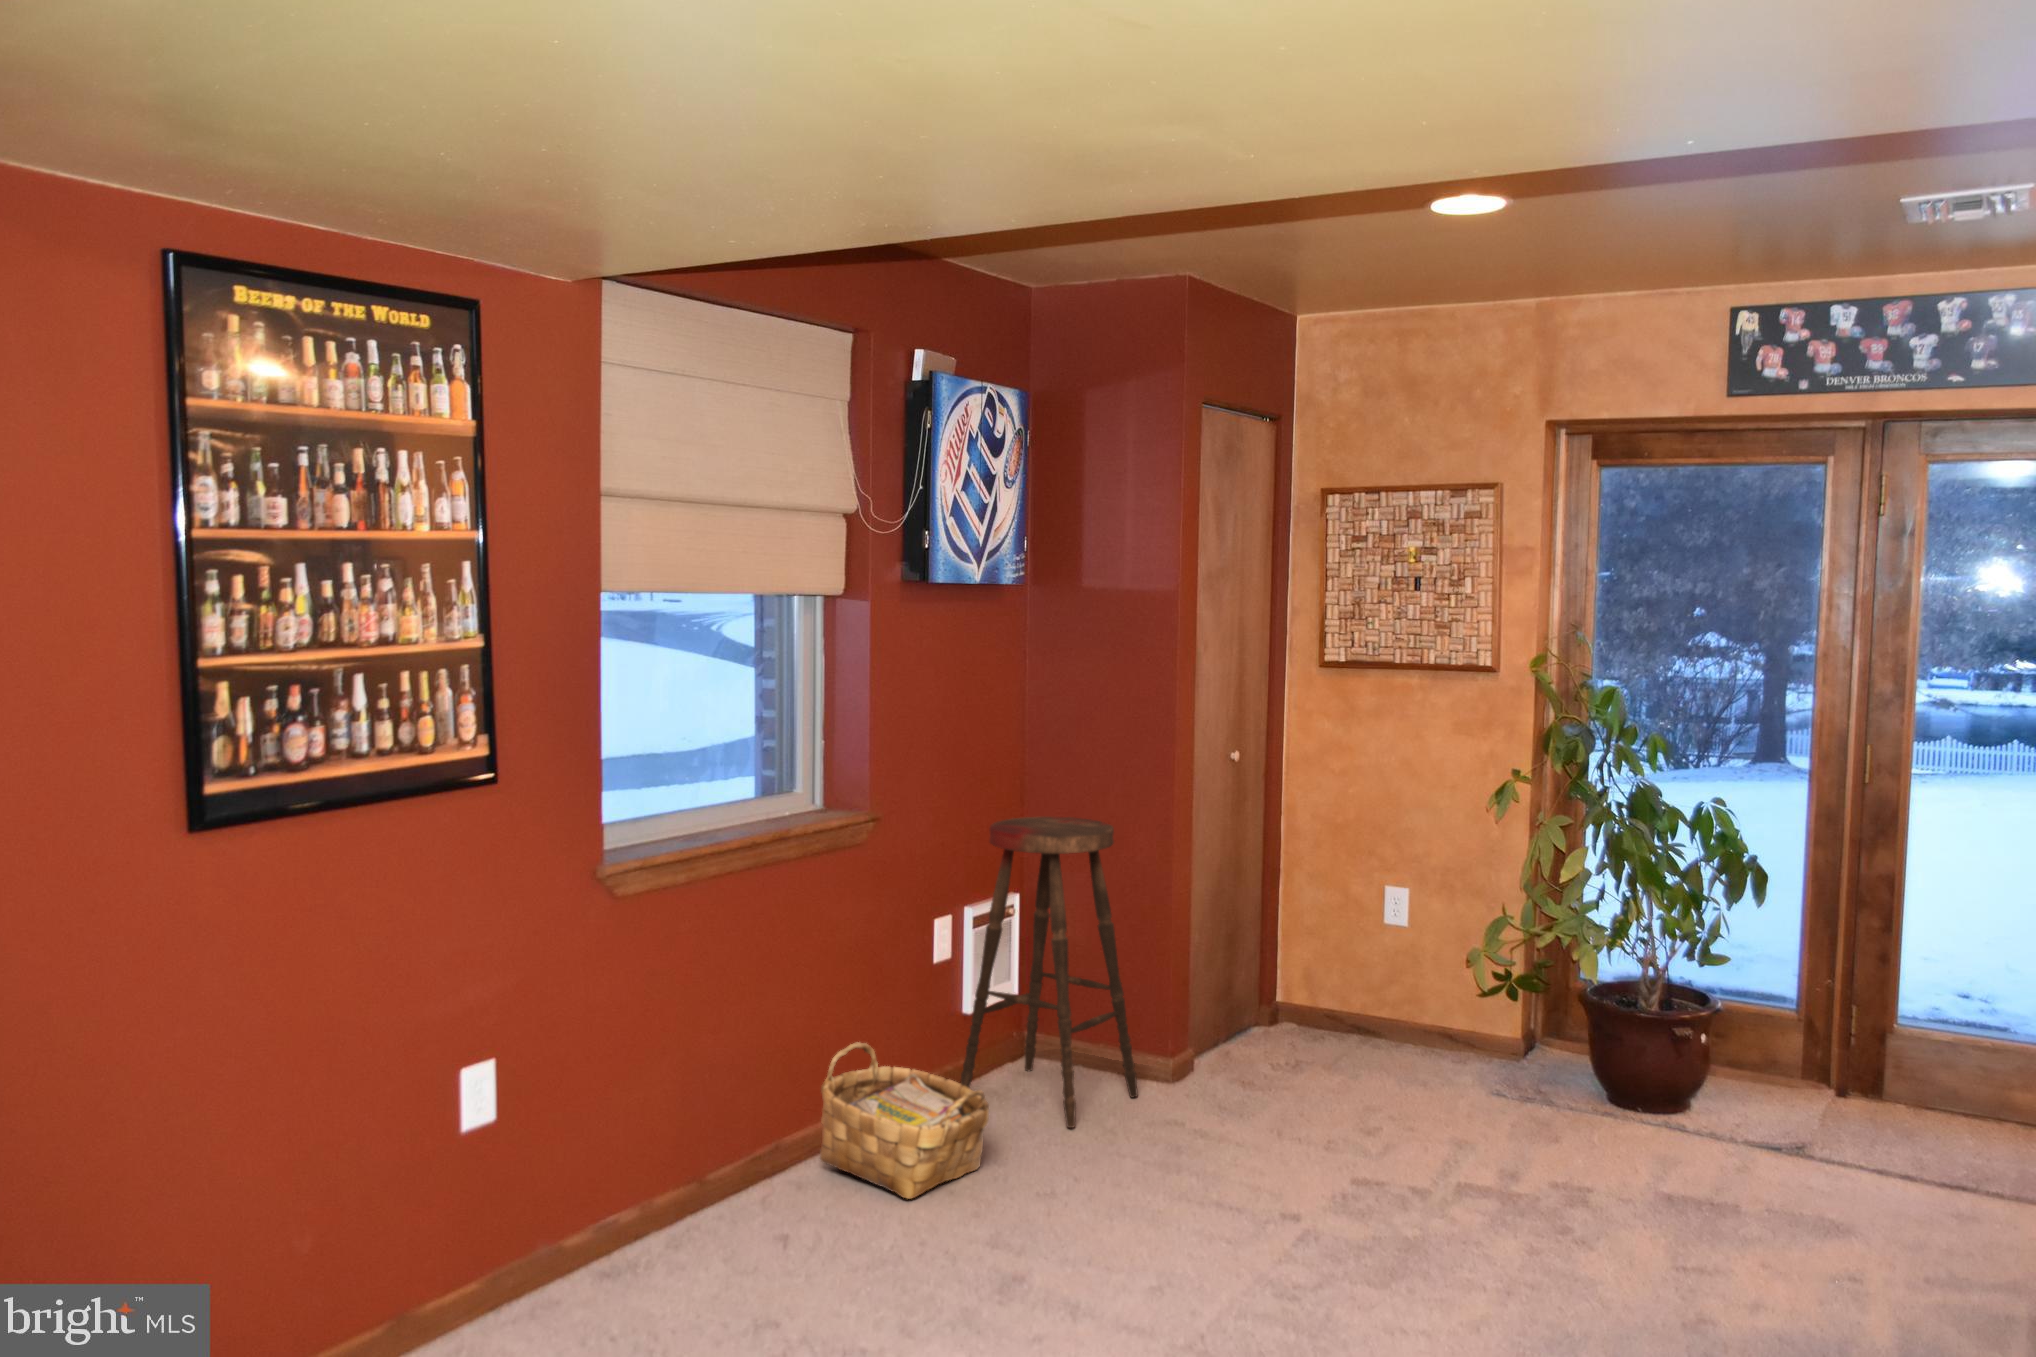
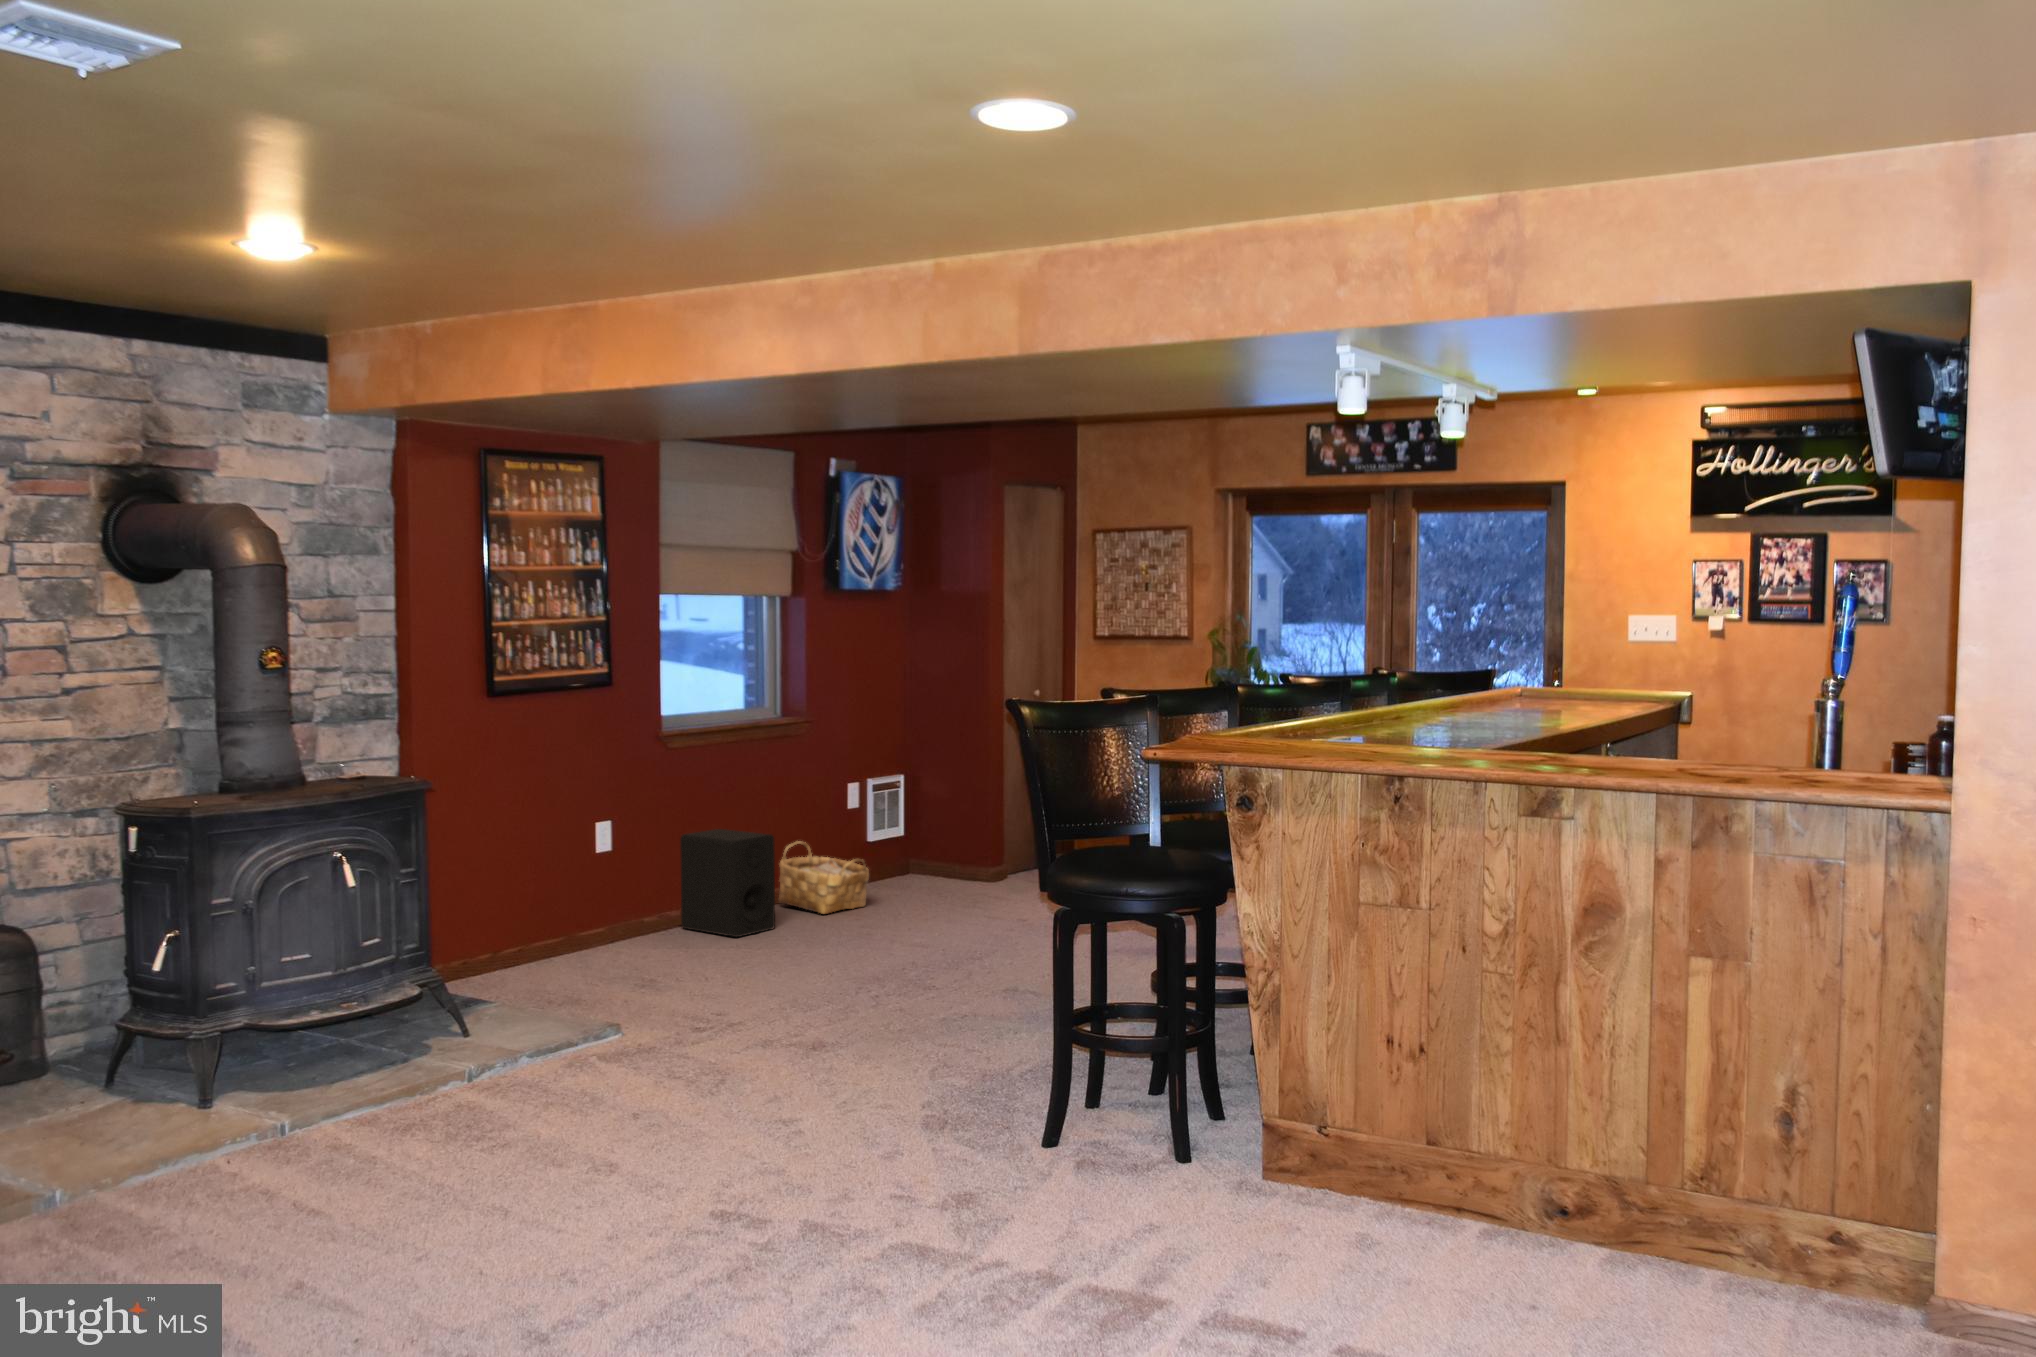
bar stool: present [961,817,1138,1128] -> none [864,726,967,894]
speaker: none [637,1046,825,1293] -> present [680,829,775,937]

